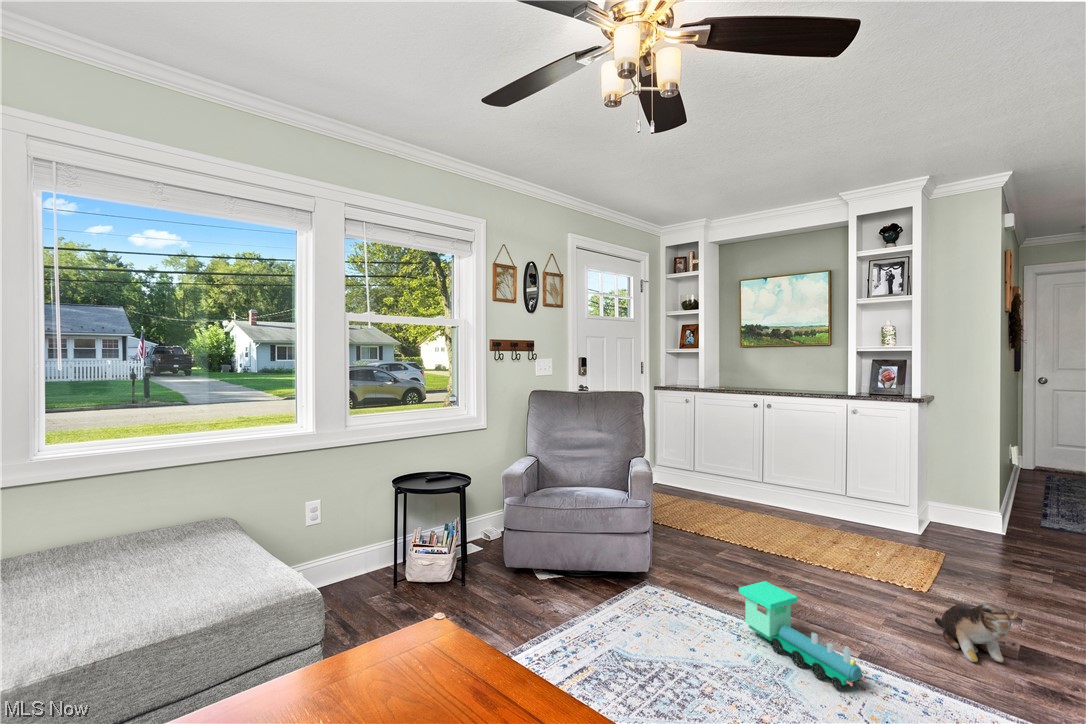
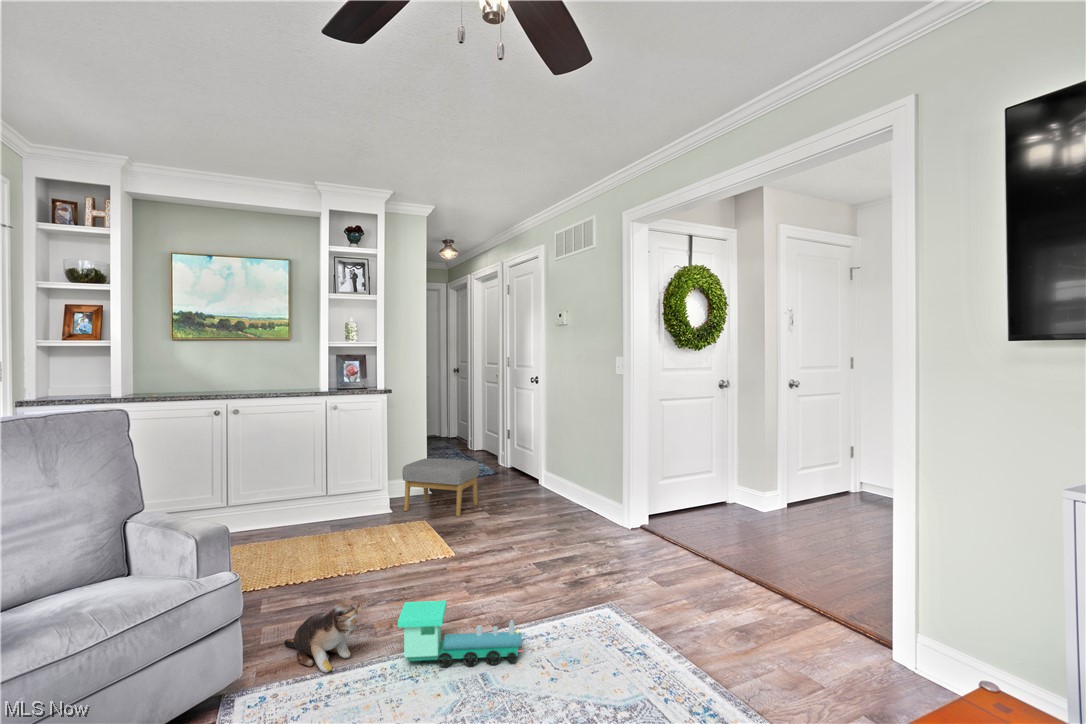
footstool: none [930,485,1051,563] -> present [402,458,479,516]
plush toy: present [935,602,1018,662] -> present [284,601,364,673]

